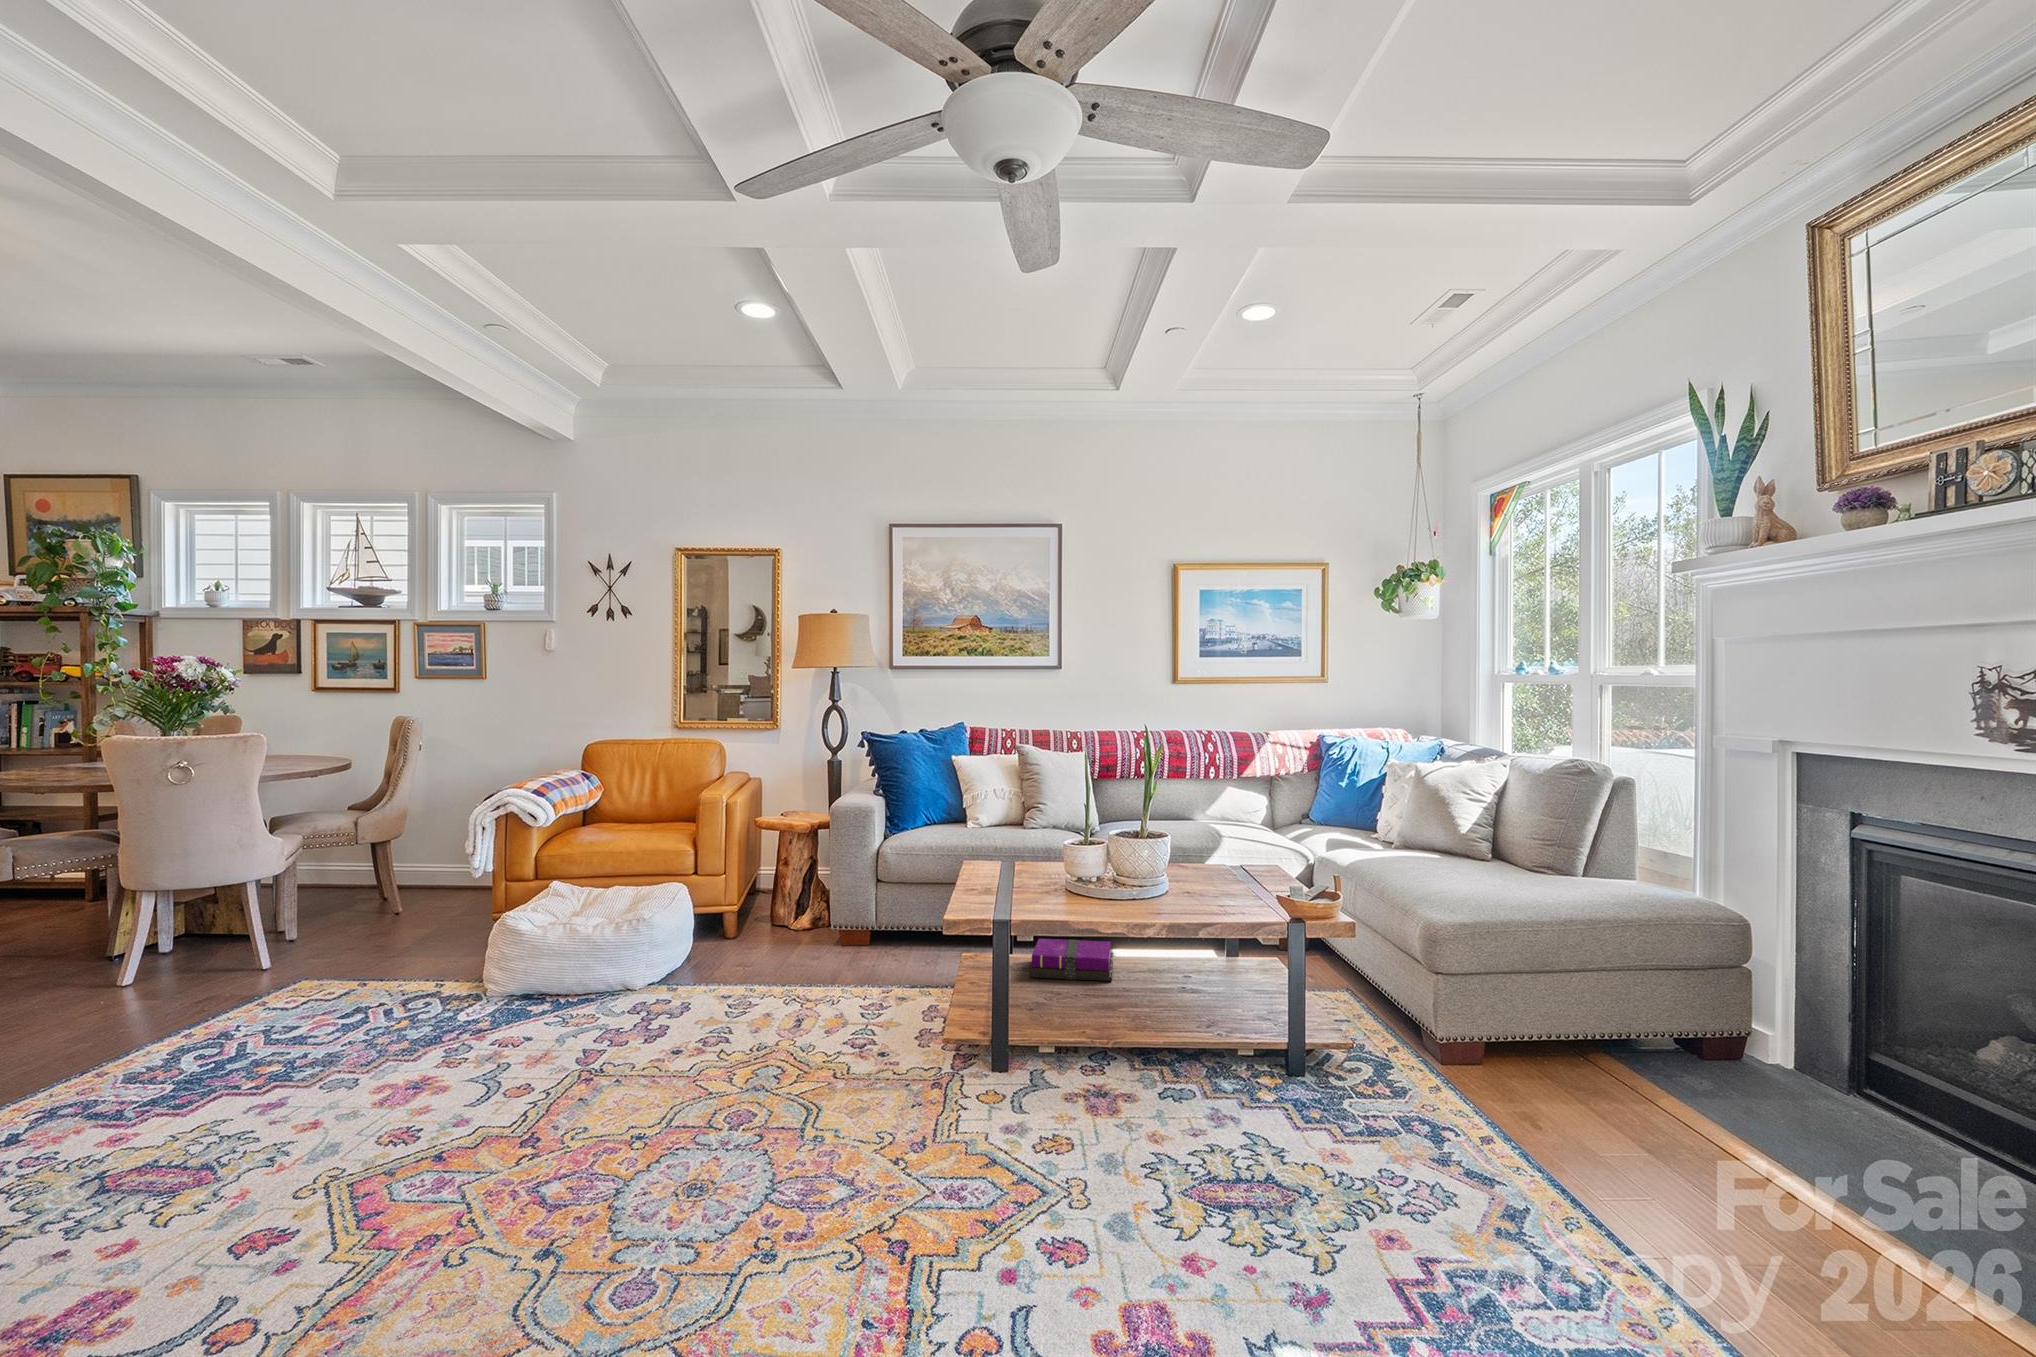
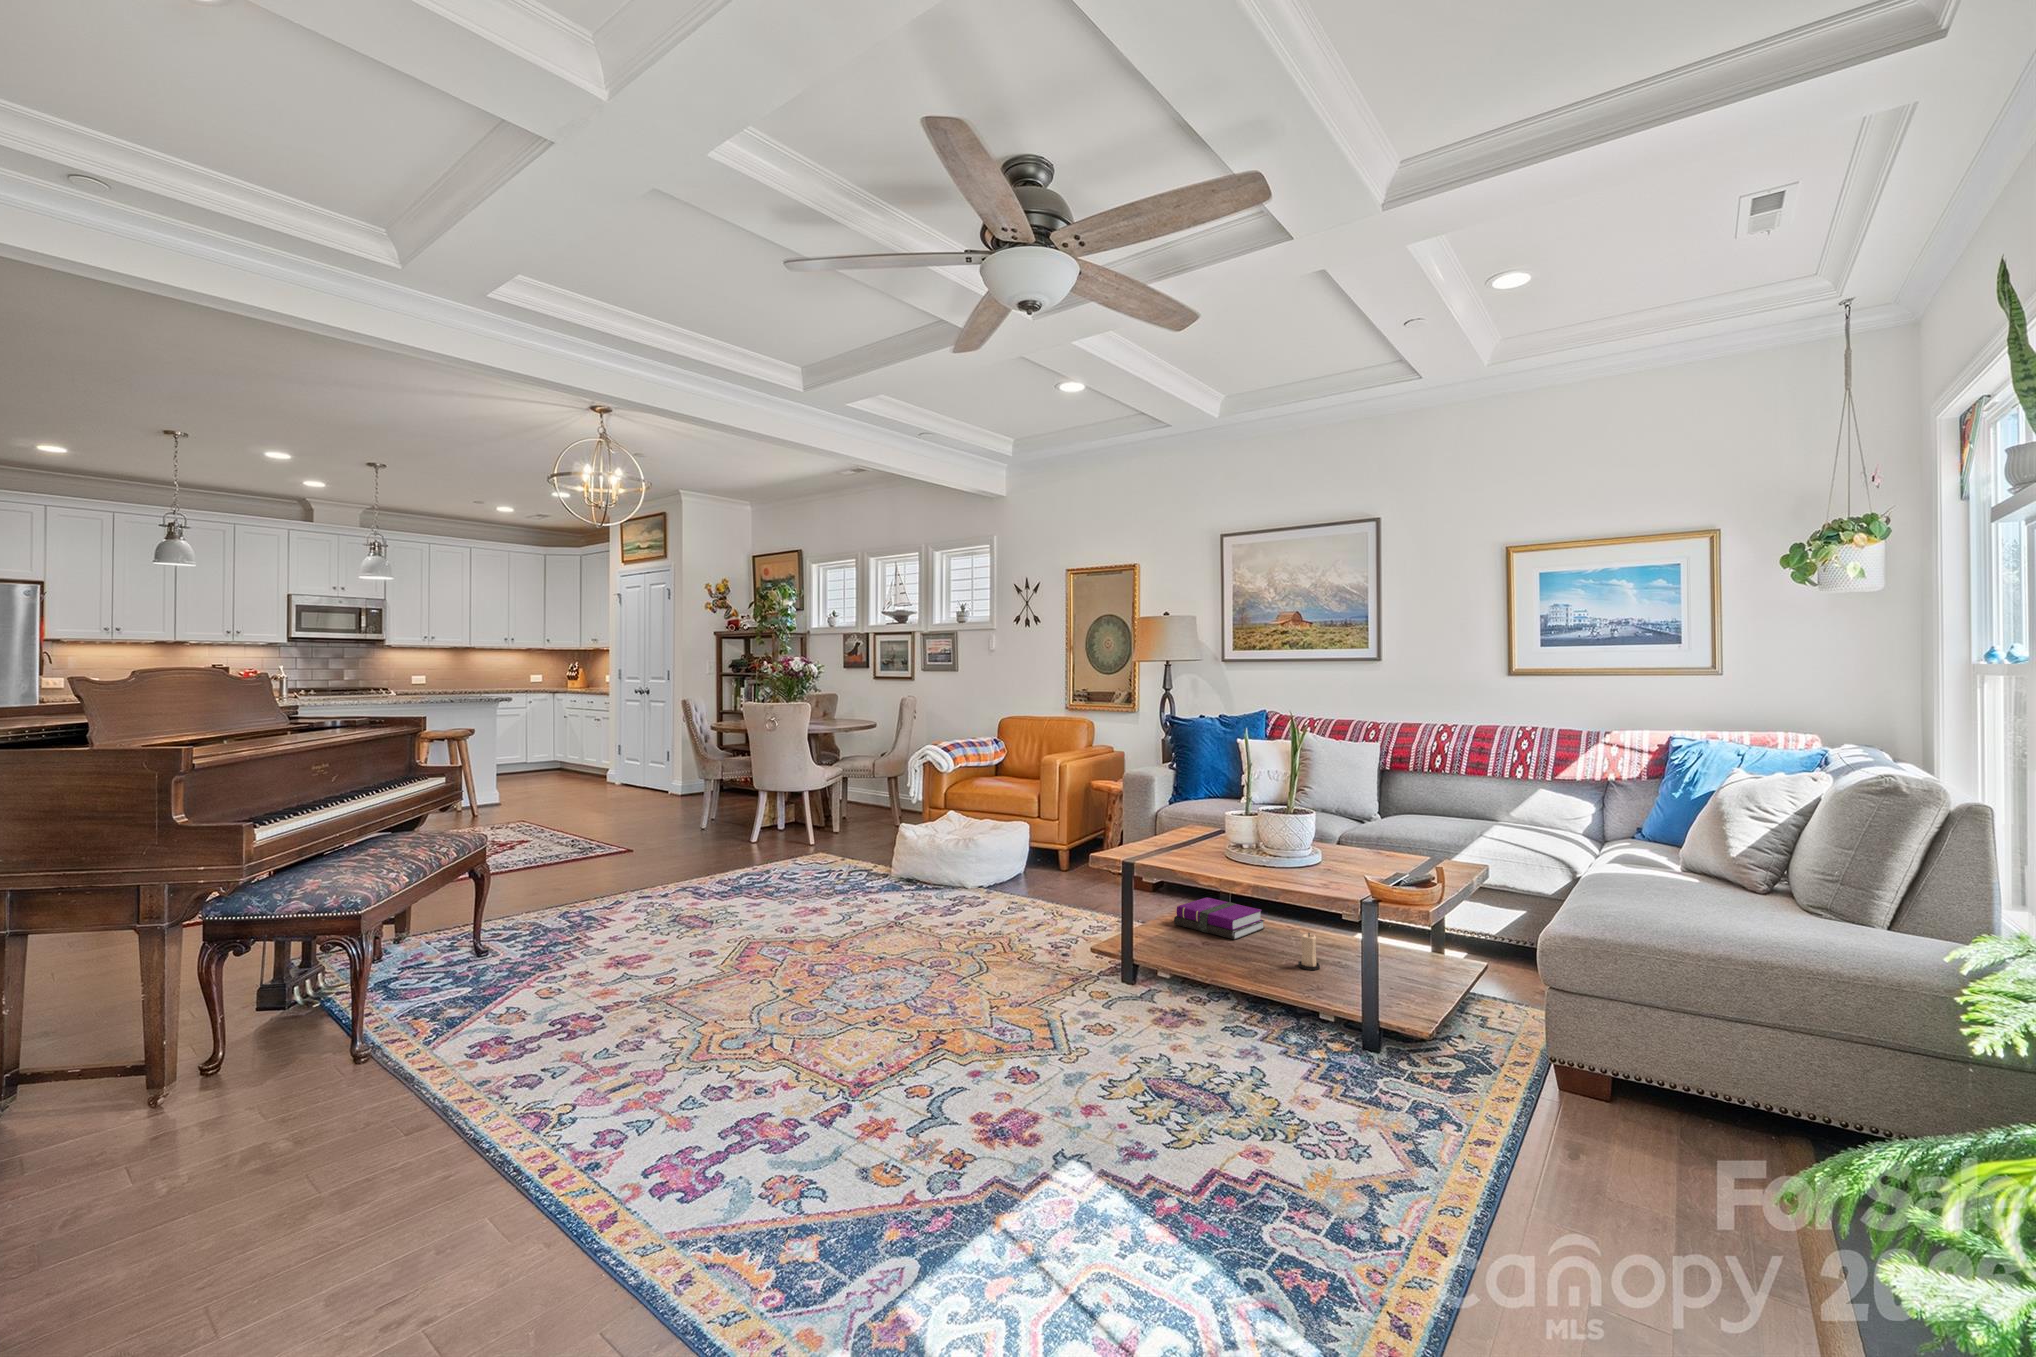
candle: none [1208,957,1230,998] -> present [1298,933,1320,970]

